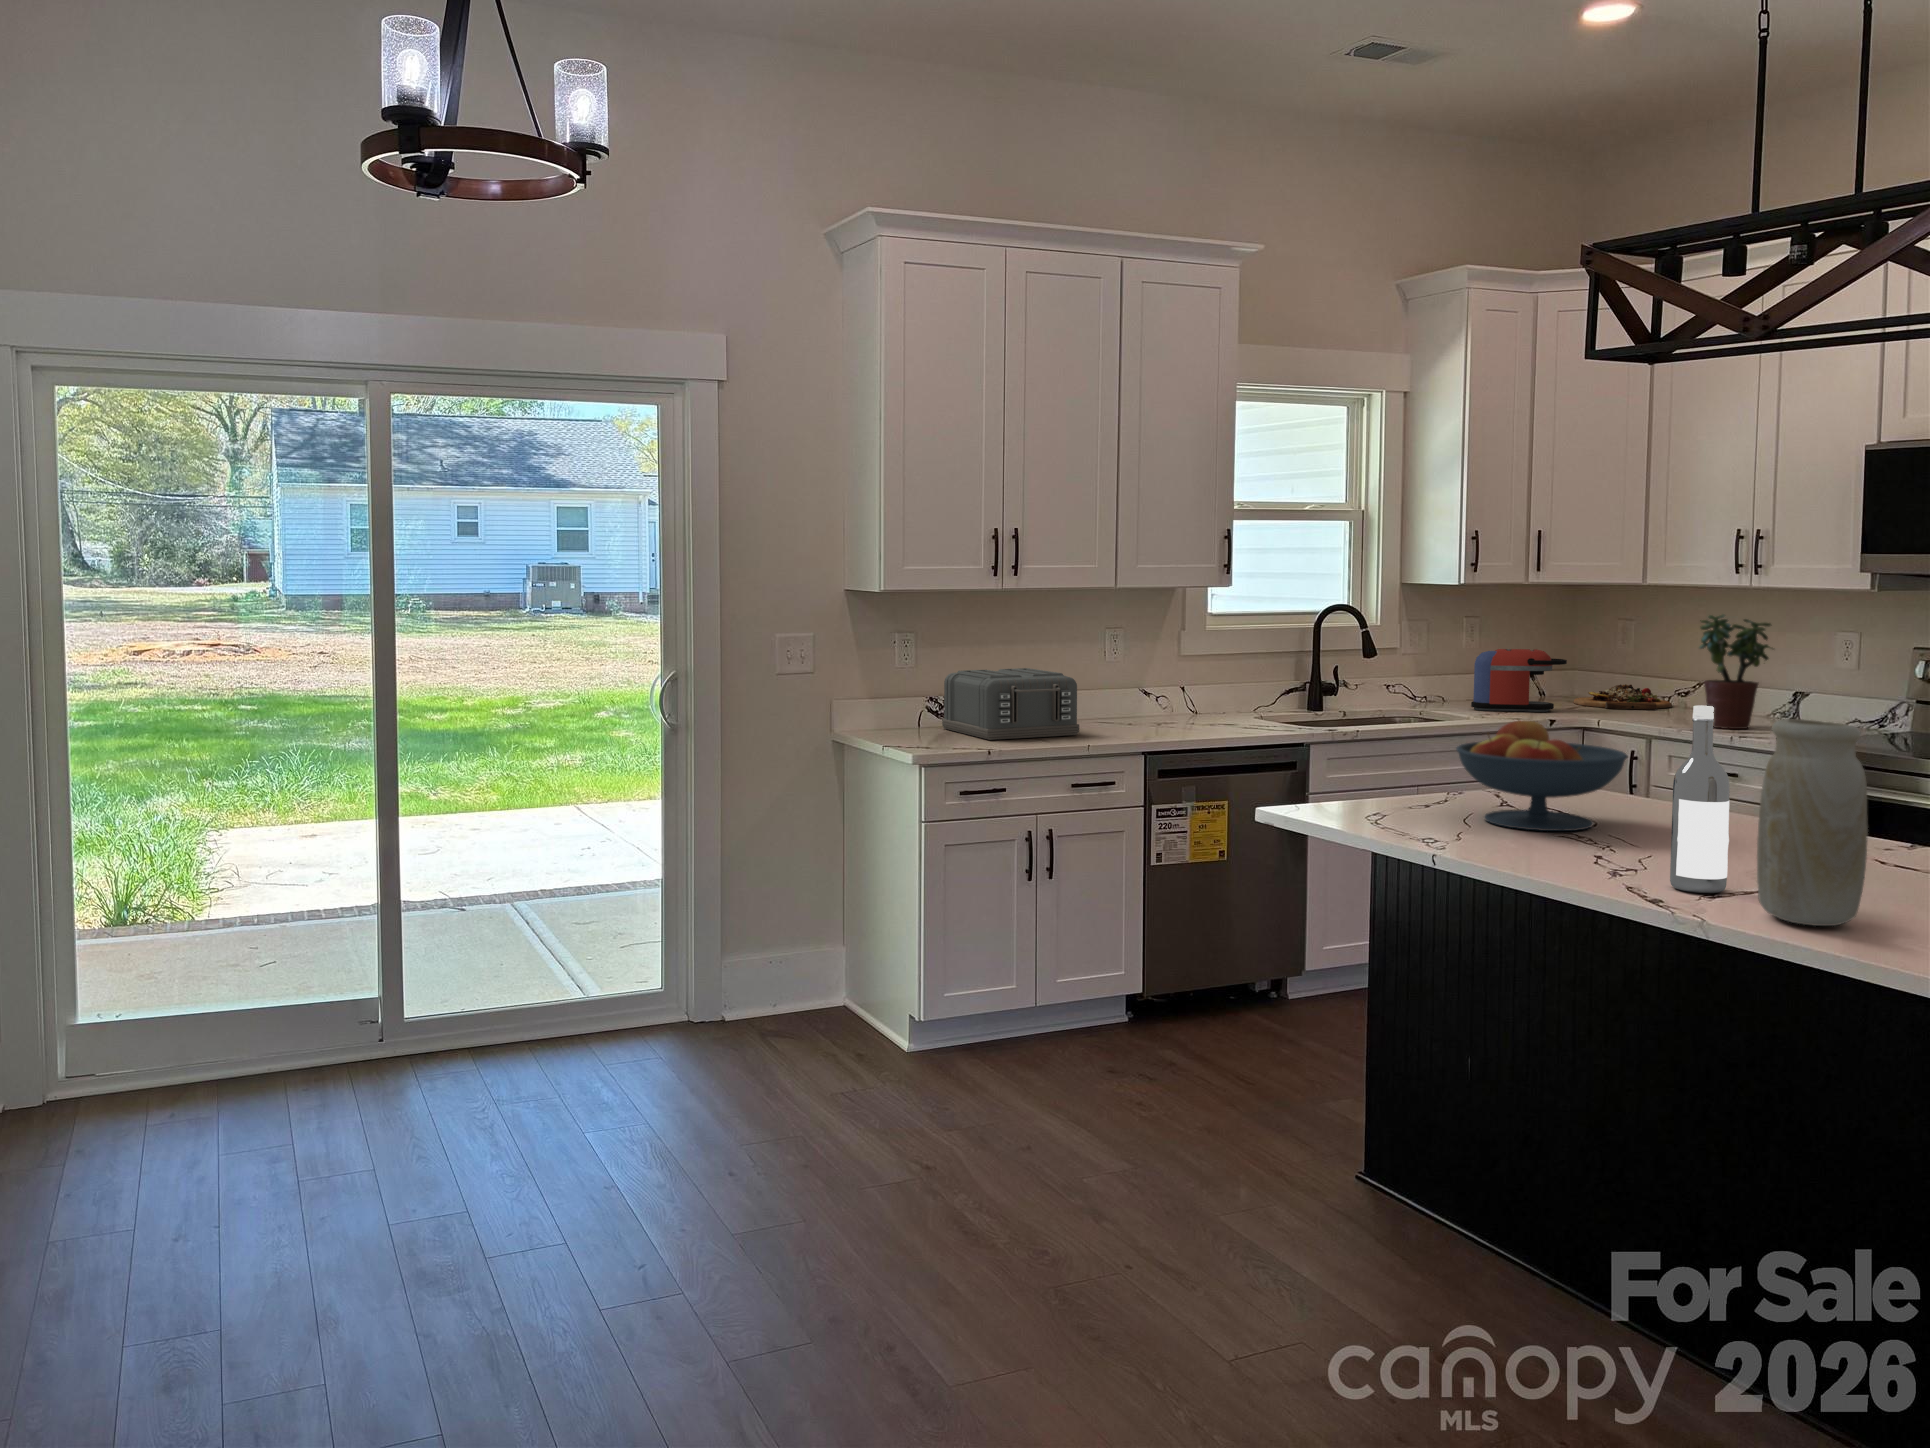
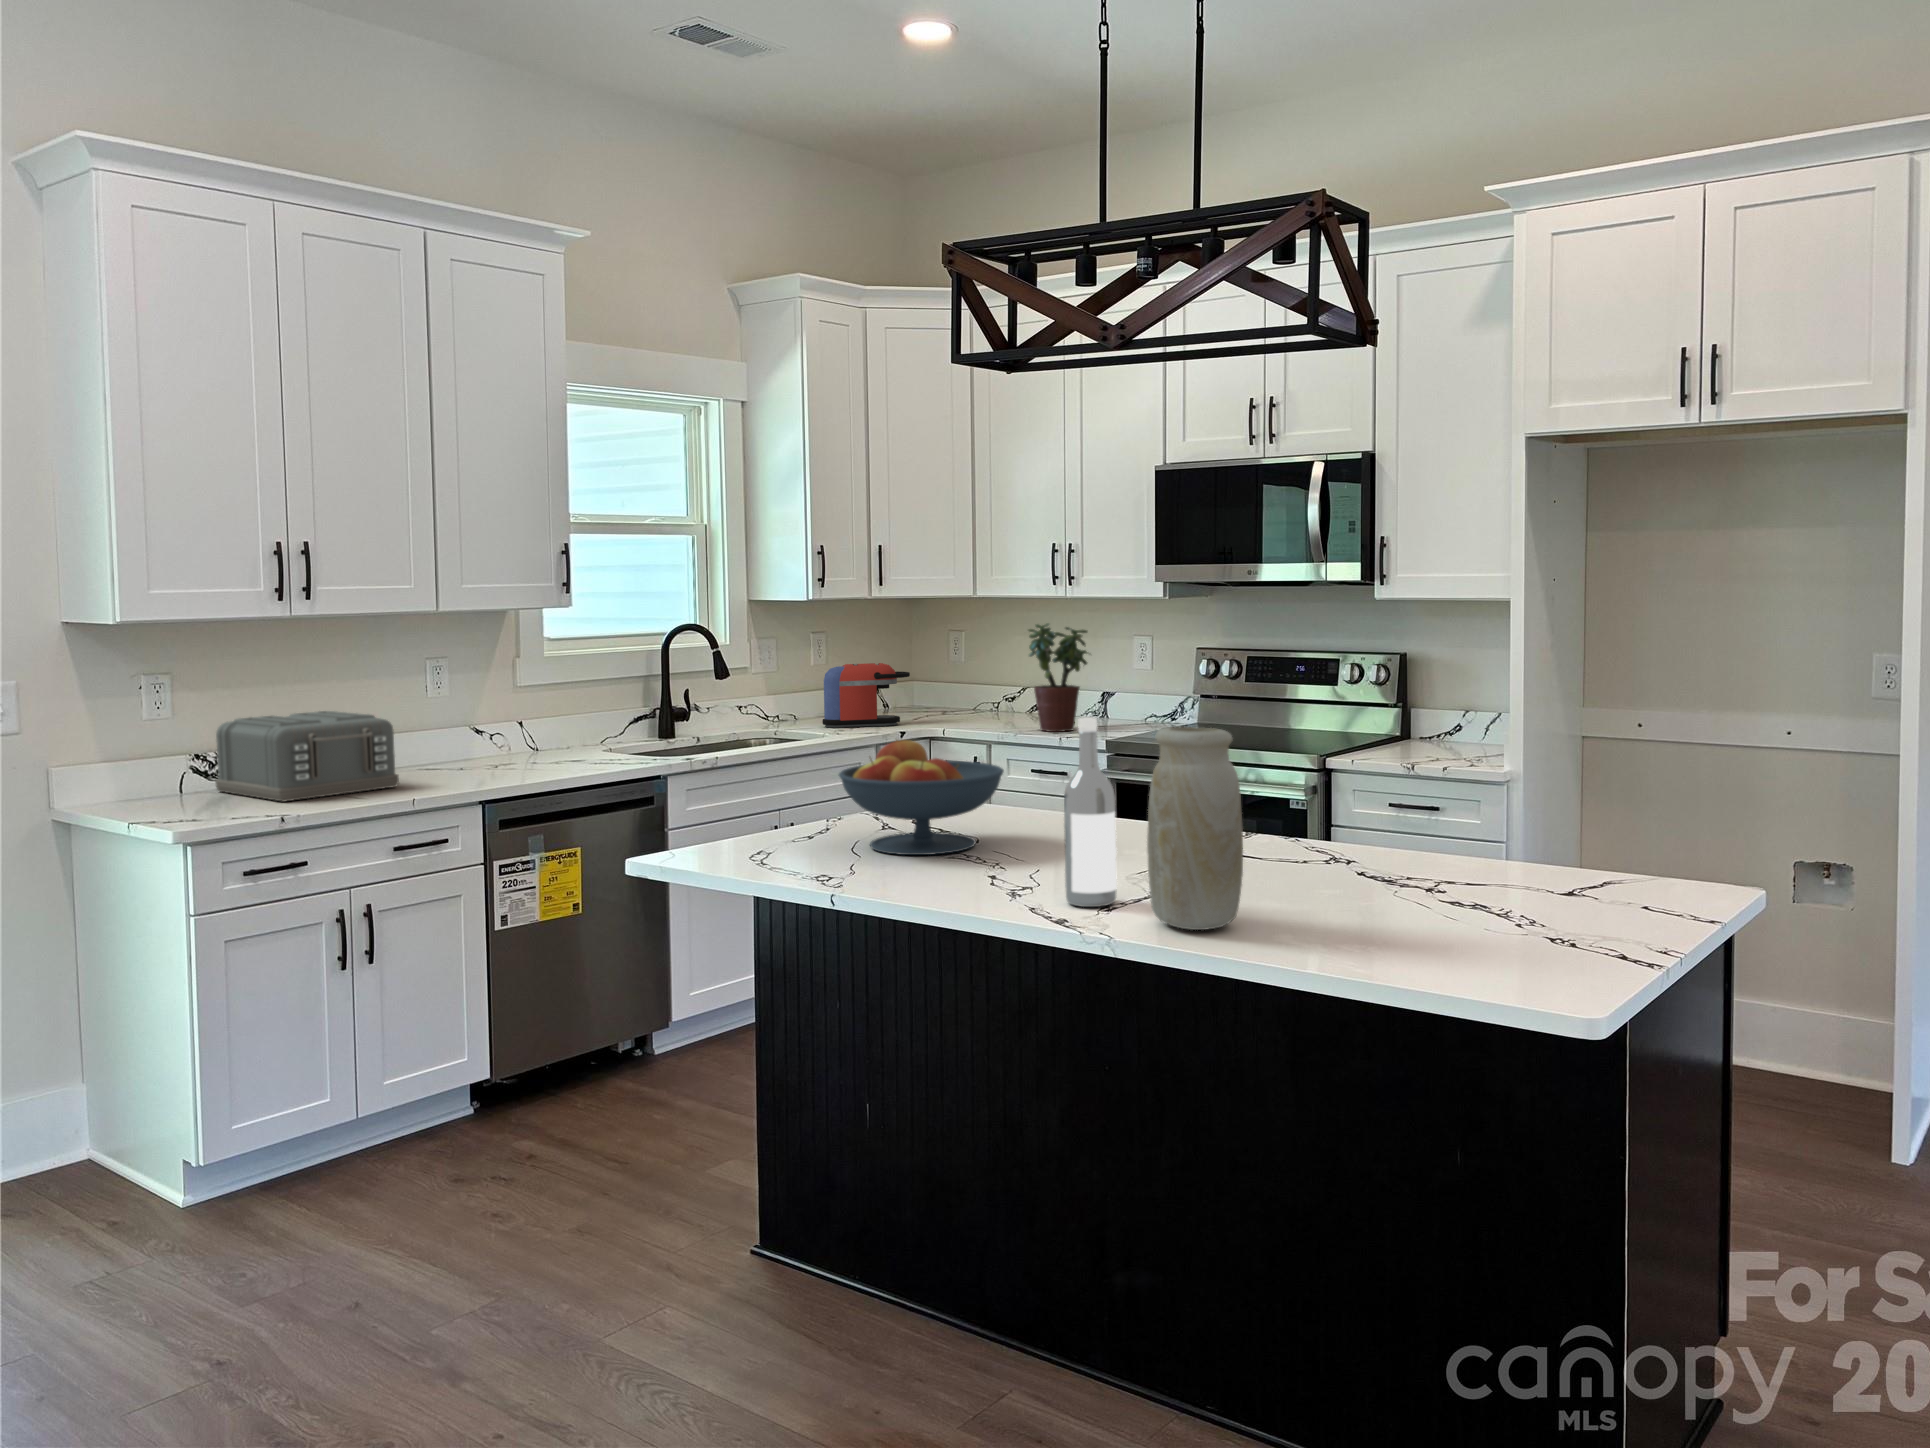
cutting board: present [1573,684,1672,710] -> none [915,693,1003,718]

